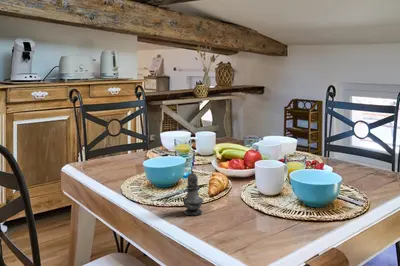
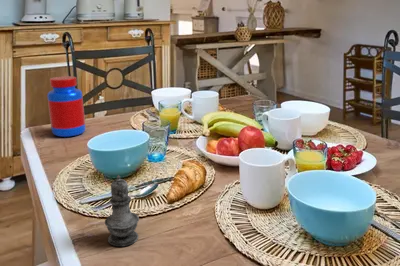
jar: none [89,122,116,168] -> present [47,76,85,137]

